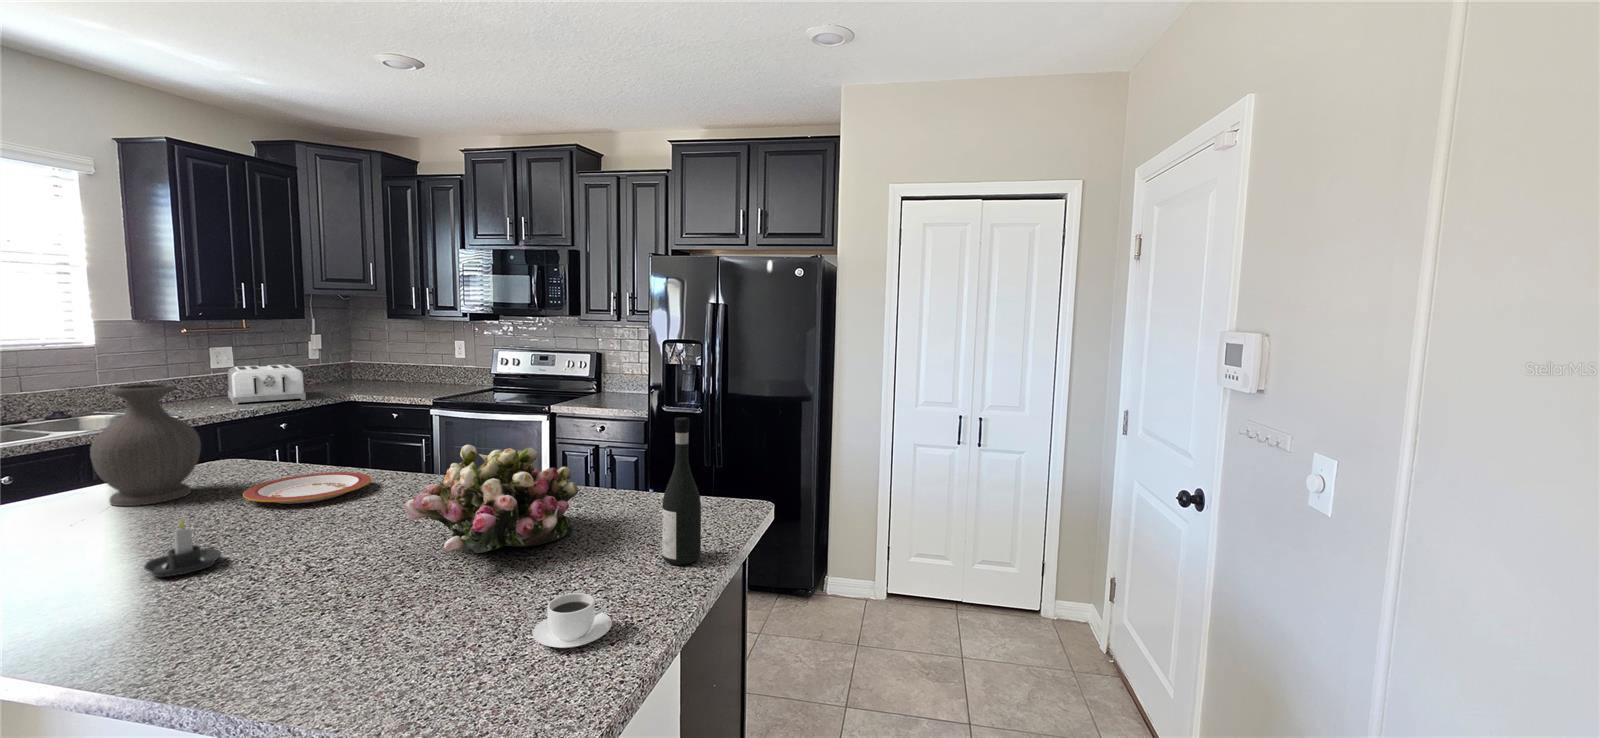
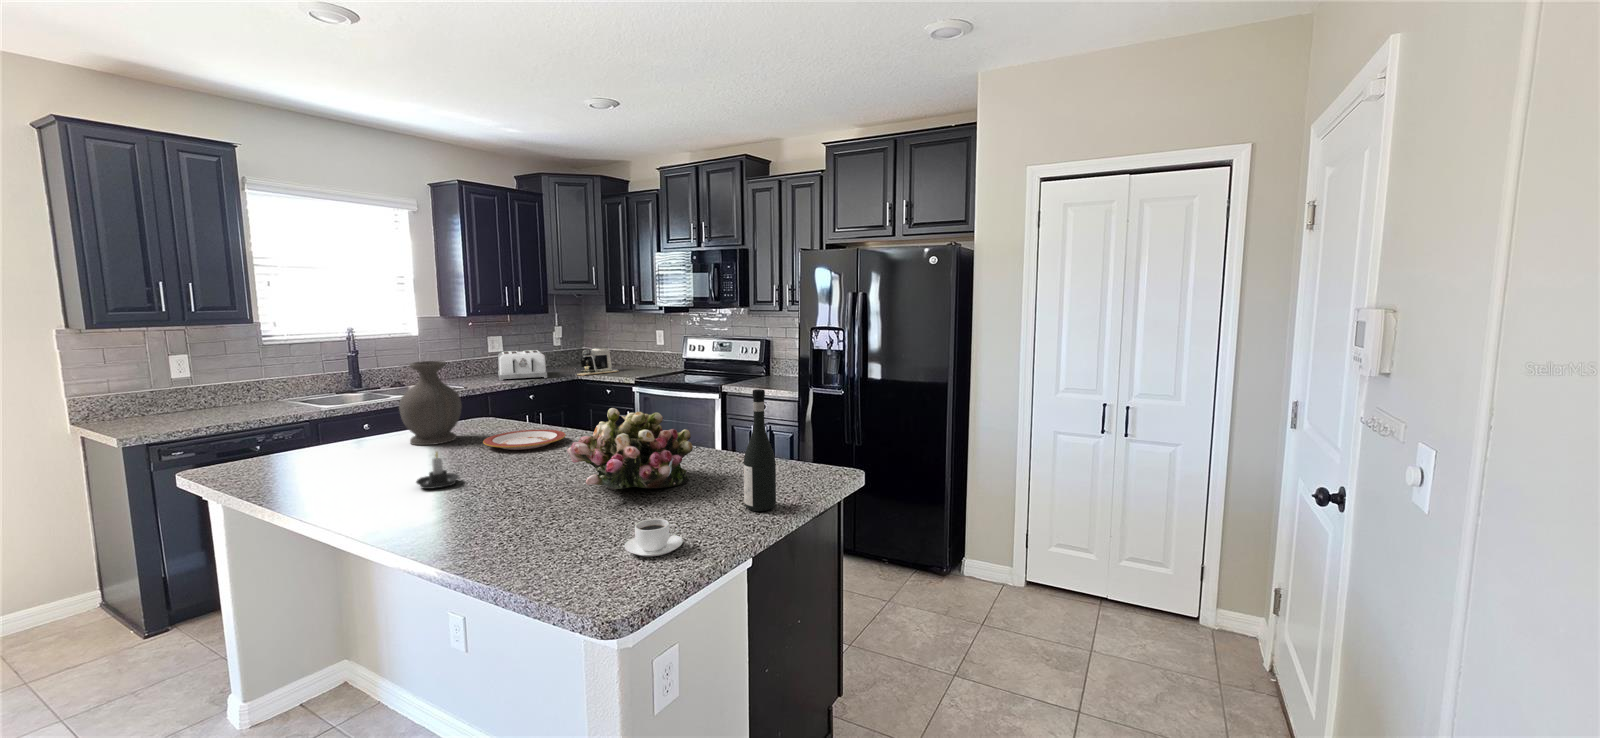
coffee maker: none [344,361,407,396] -> present [577,347,618,376]

